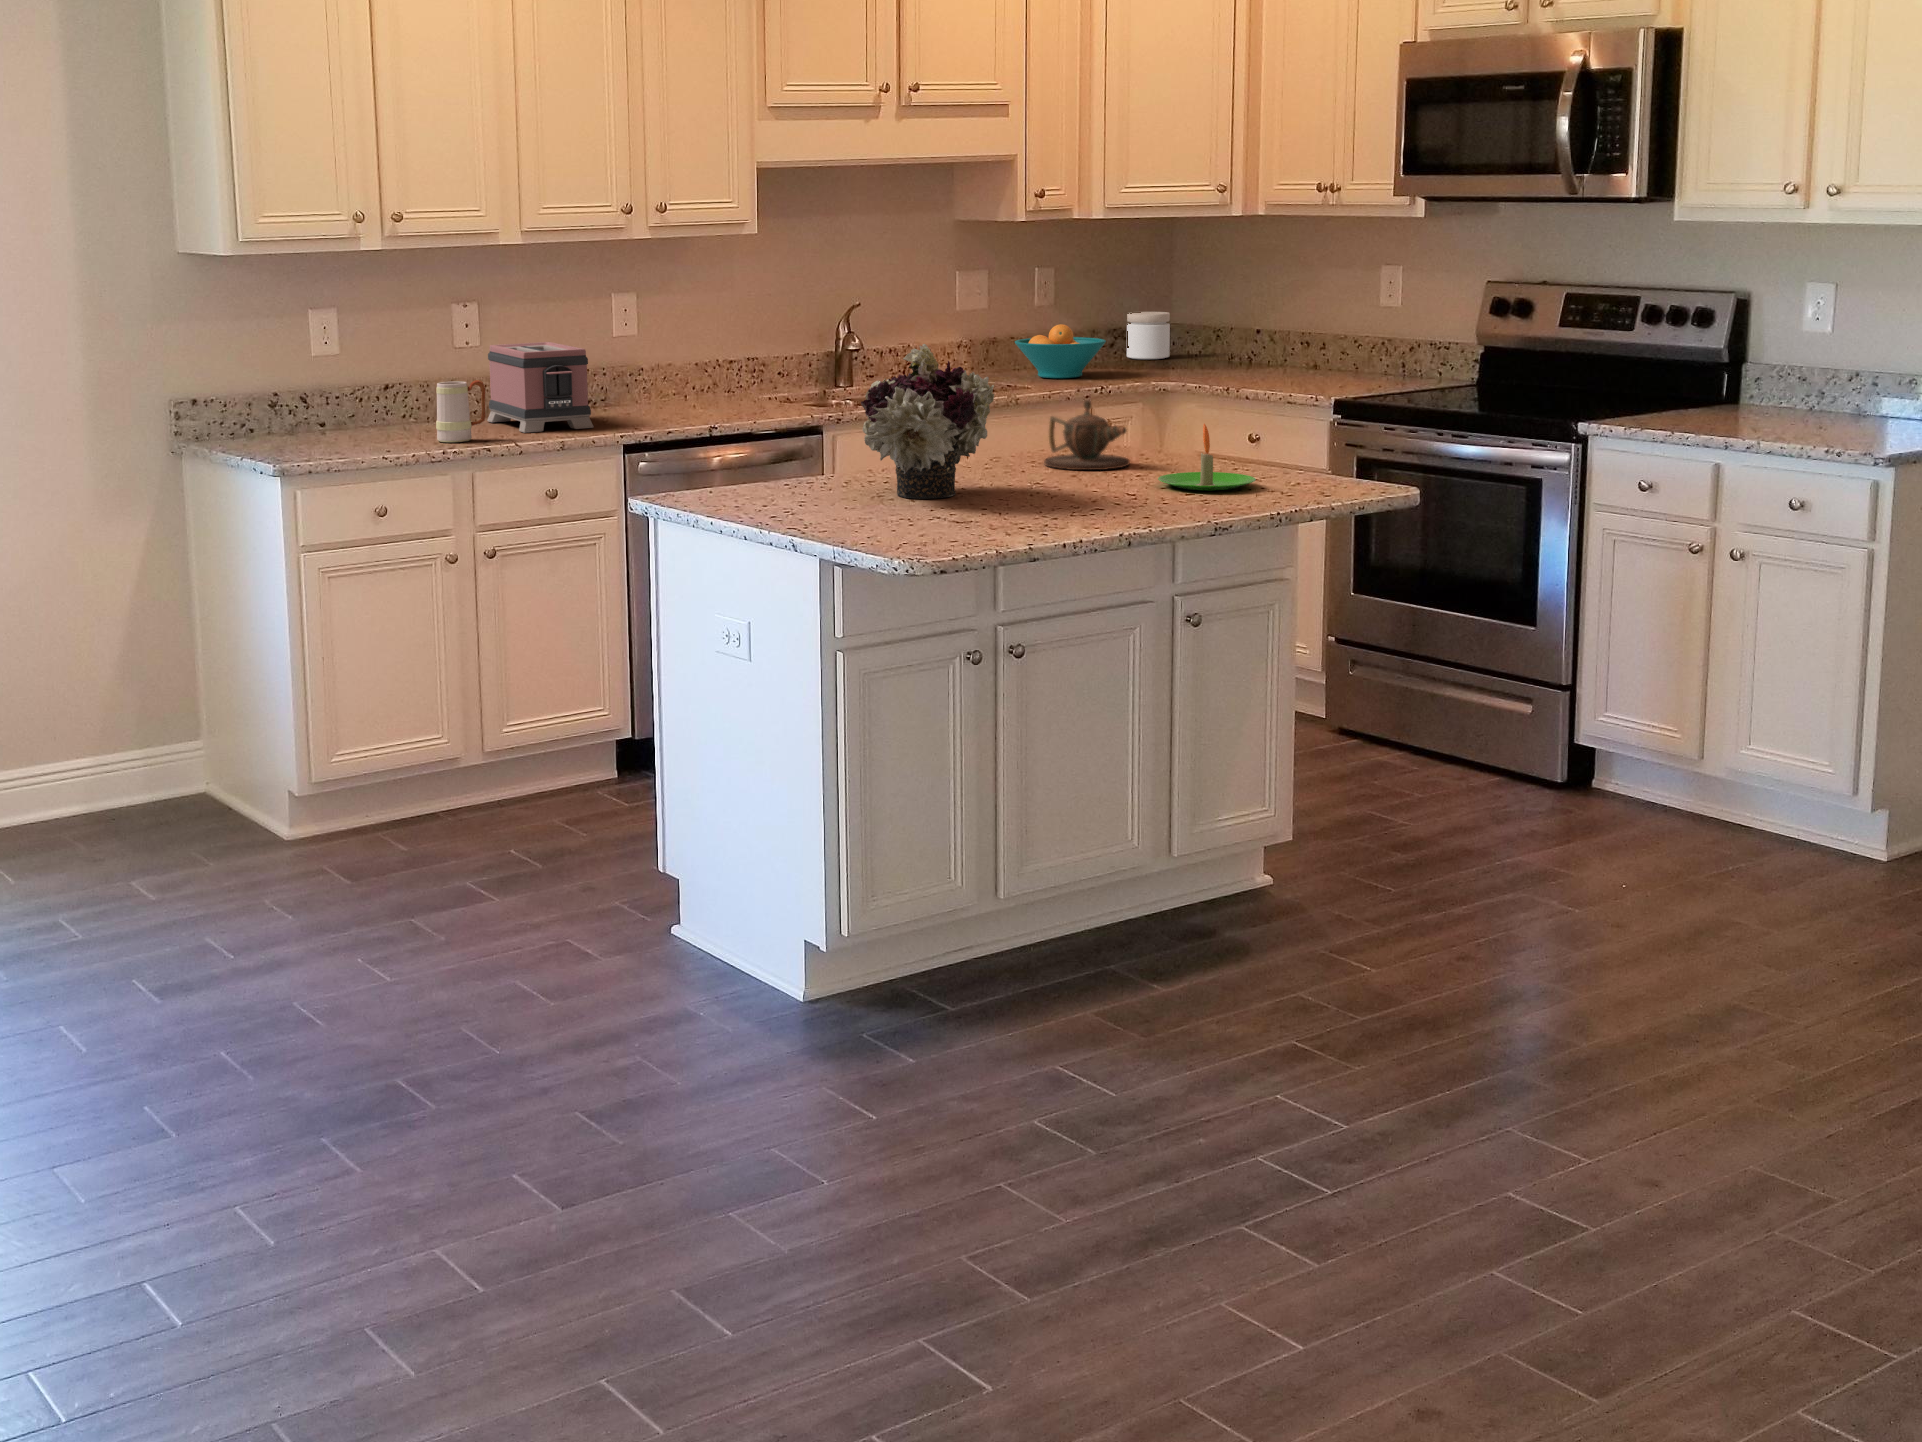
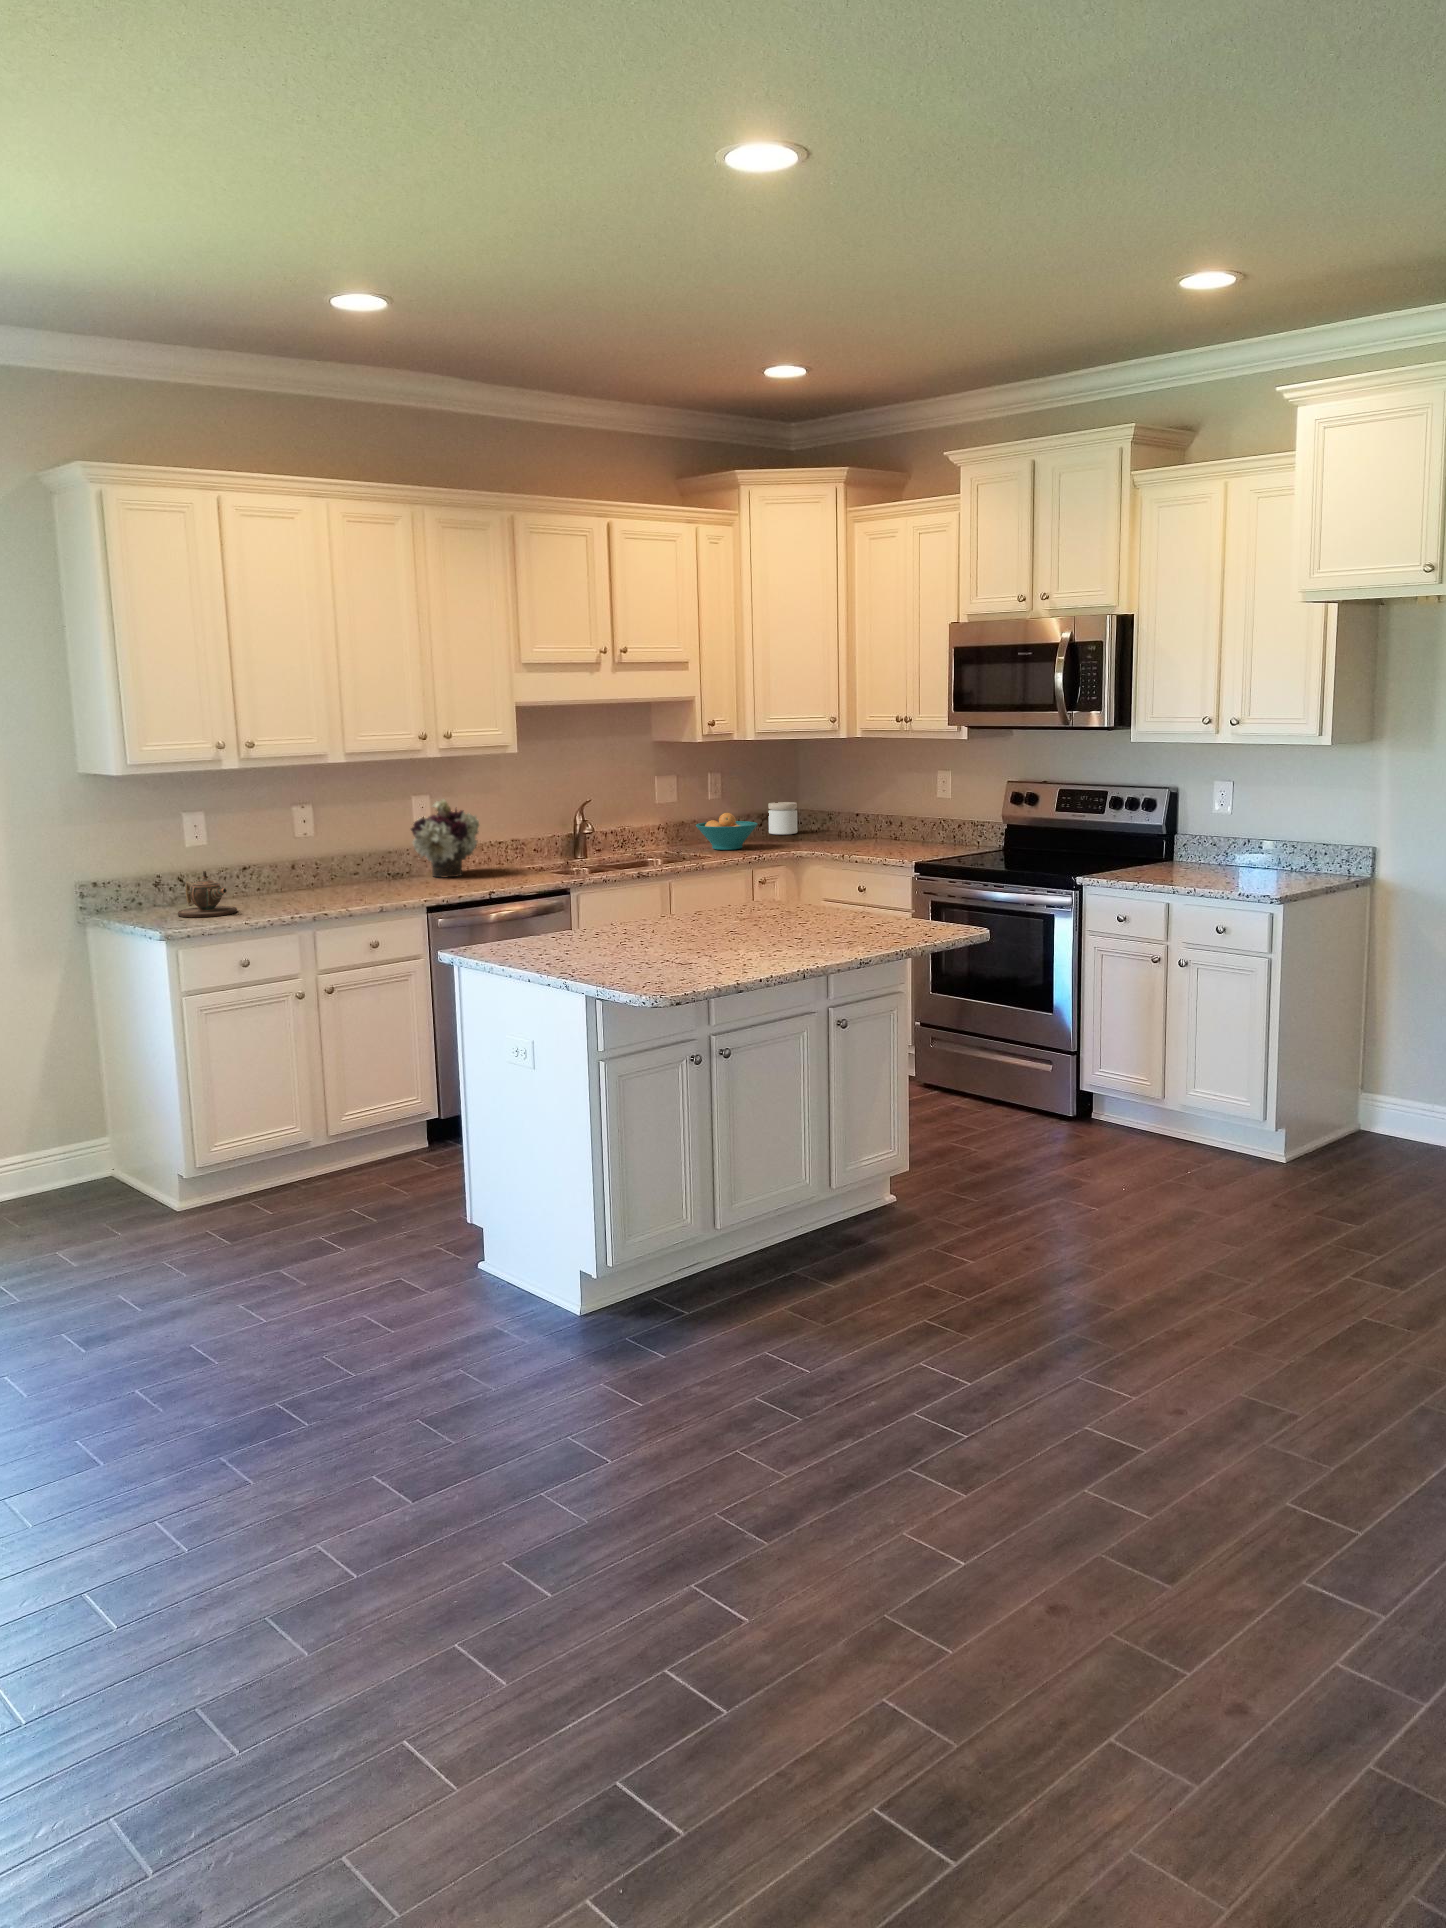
toaster: present [487,342,593,433] -> none [323,833,404,900]
flower arrangement: present [861,344,994,499] -> present [411,799,479,877]
mug: present [436,380,486,442] -> none [286,863,323,909]
teapot: present [1044,400,1130,470] -> present [178,871,237,917]
candle: present [1158,424,1256,491] -> none [814,887,881,934]

